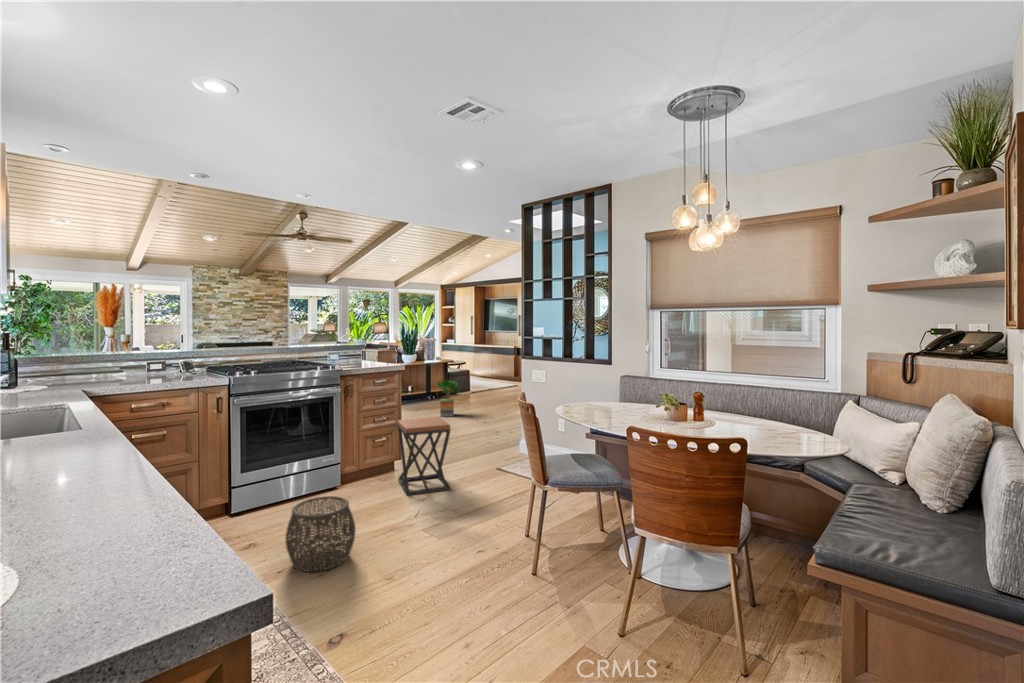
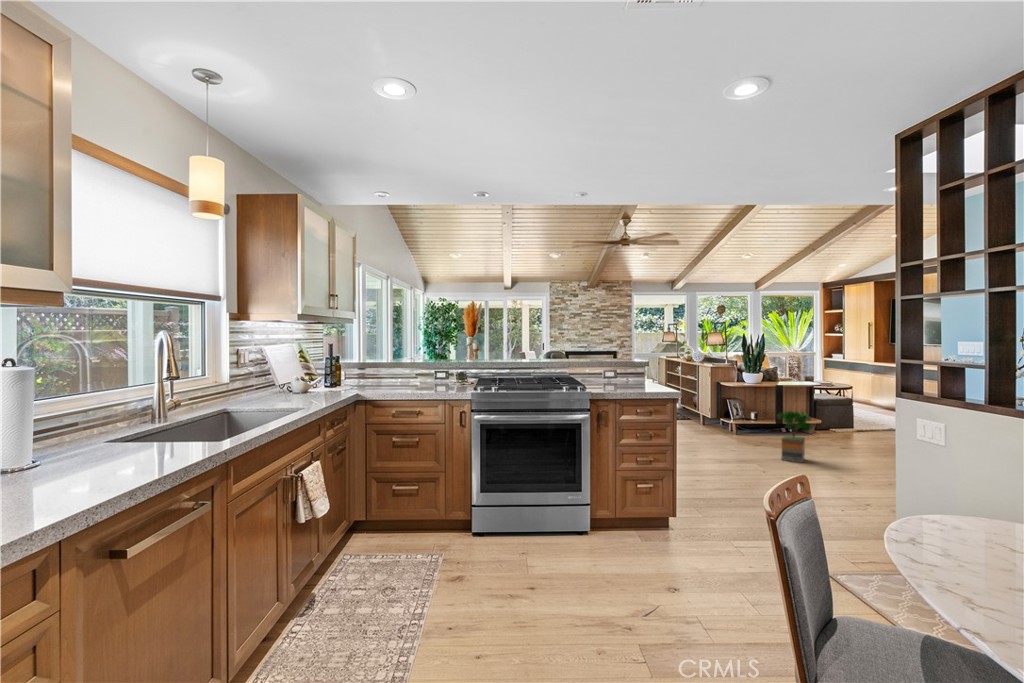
stool: present [398,417,450,495] -> none [658,463,726,580]
woven basket: present [285,496,356,572] -> none [460,547,540,647]

